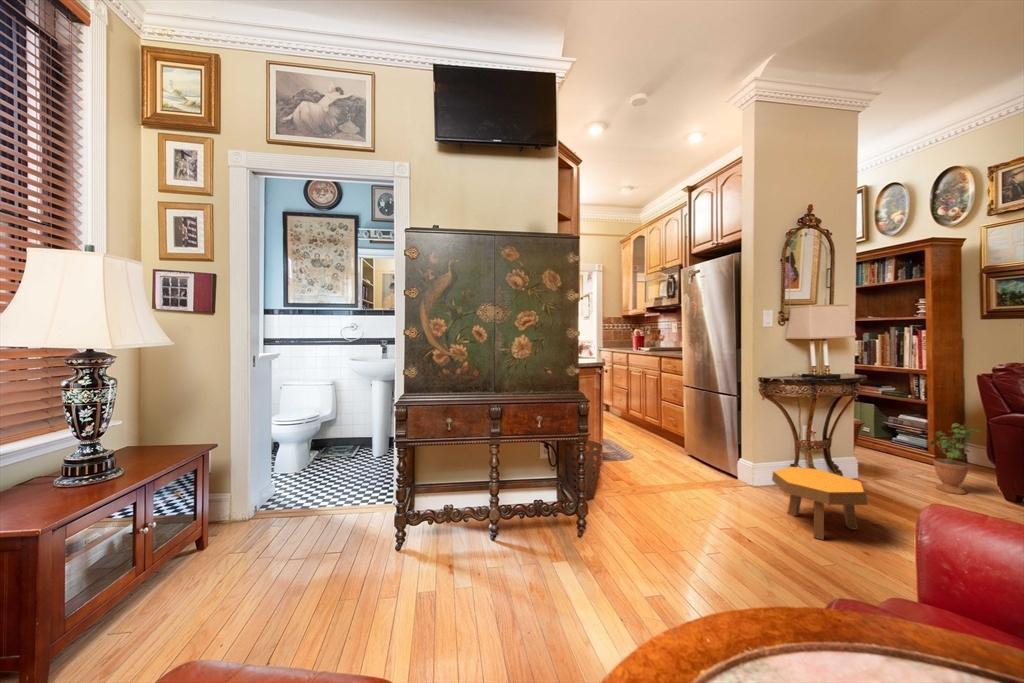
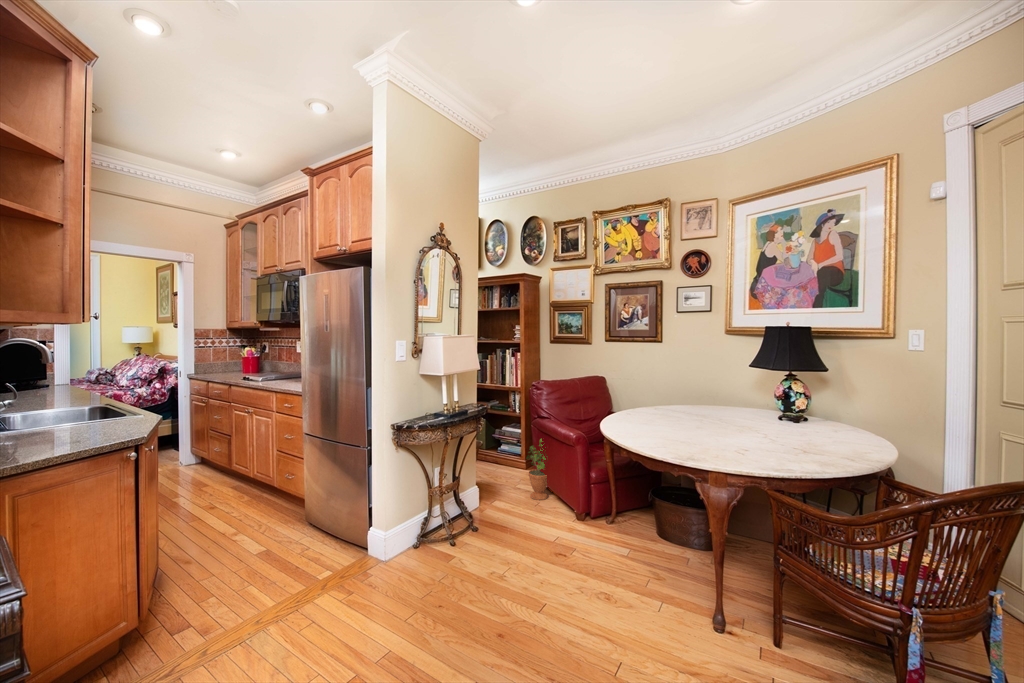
footstool: present [772,467,868,540] -> none [407,528,498,632]

